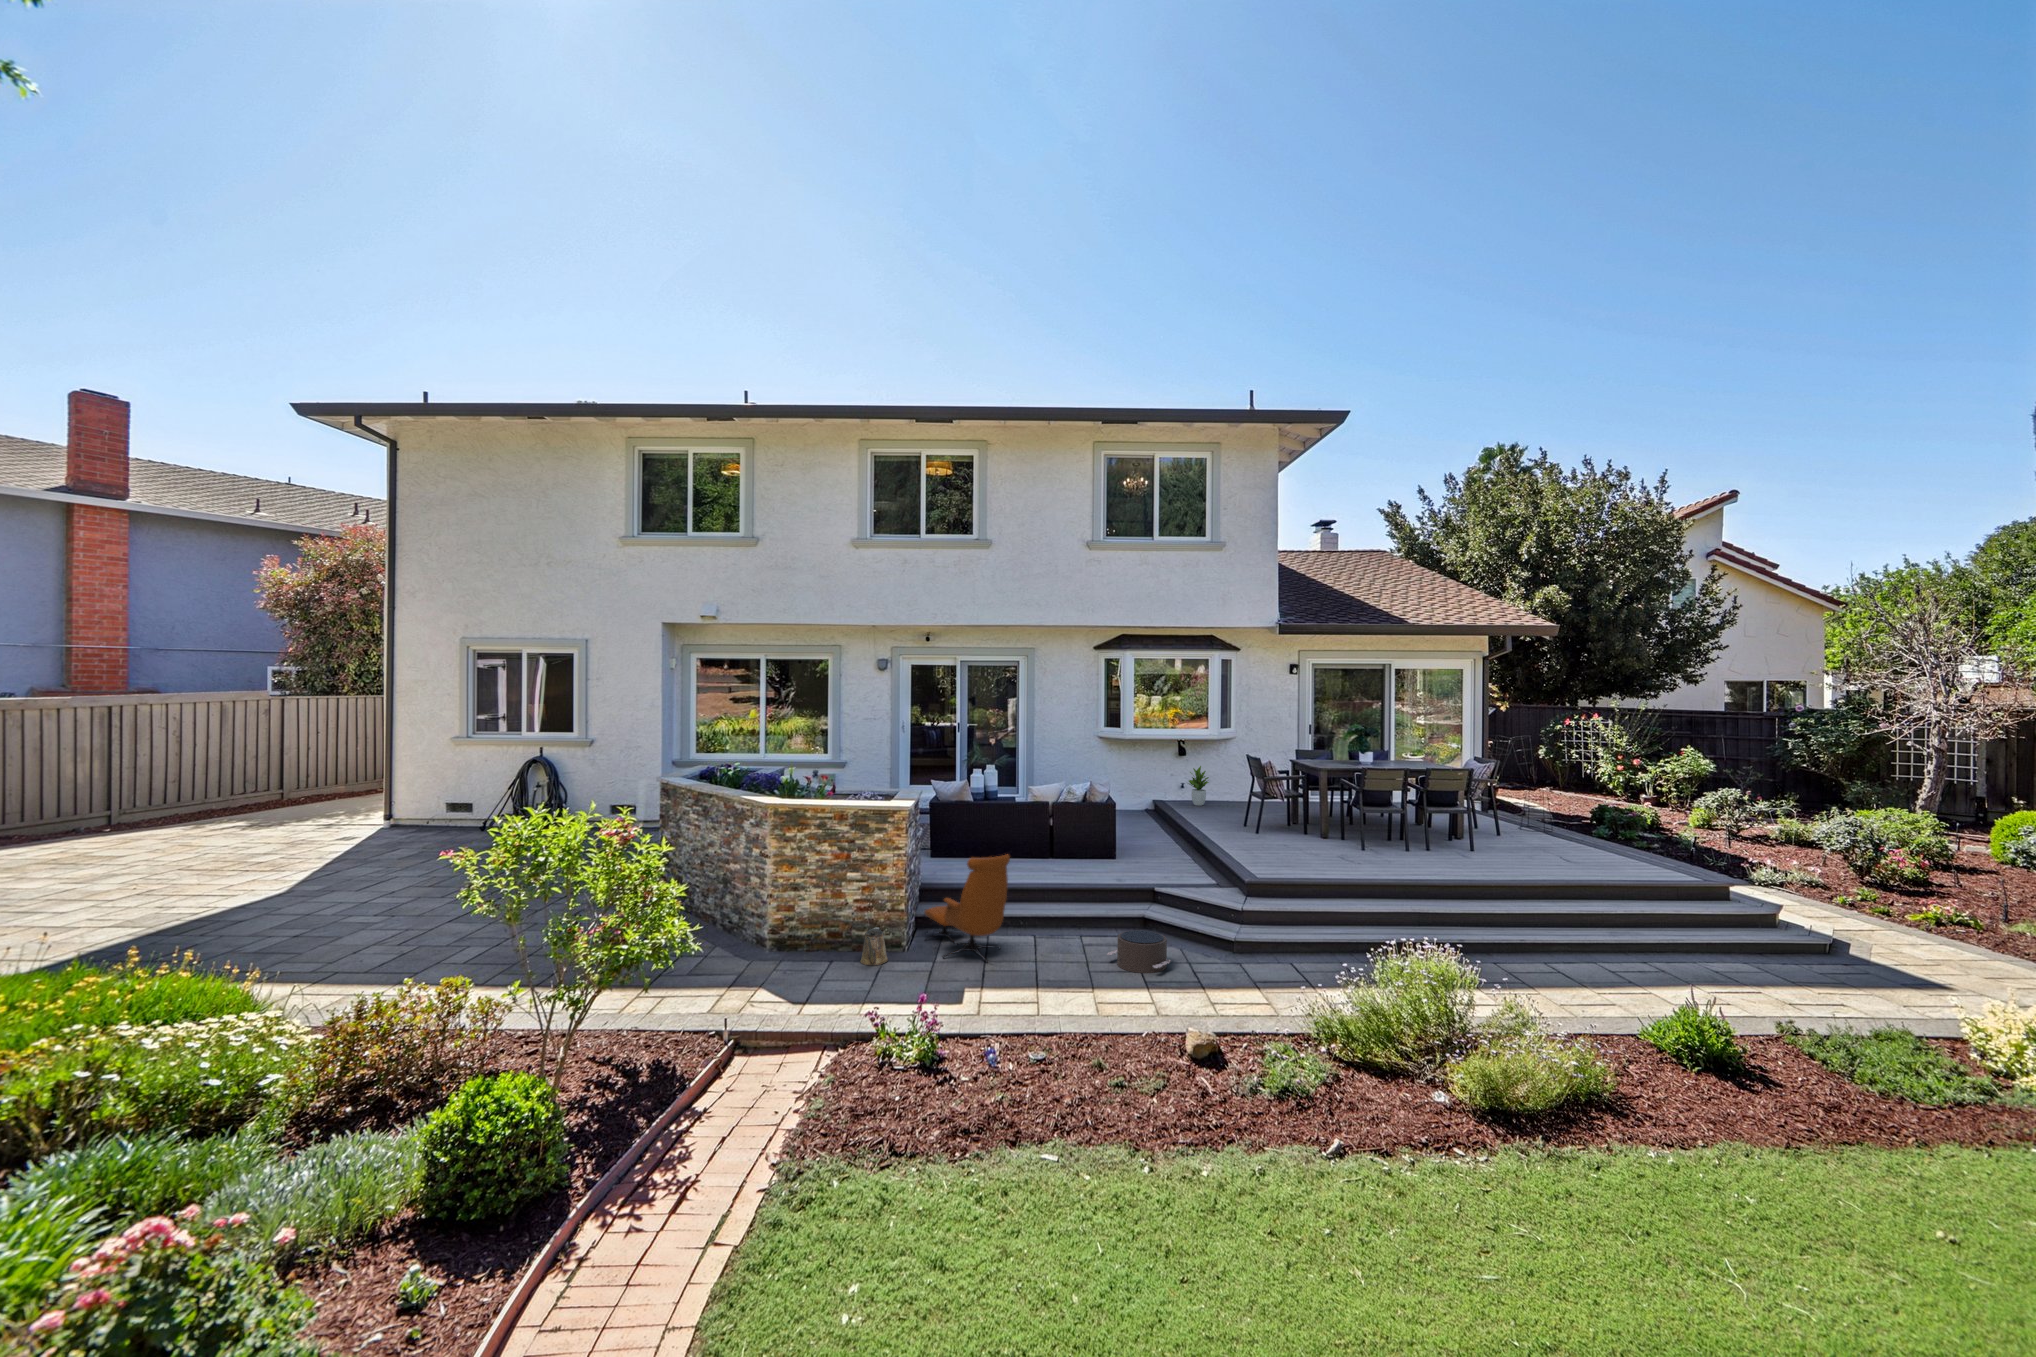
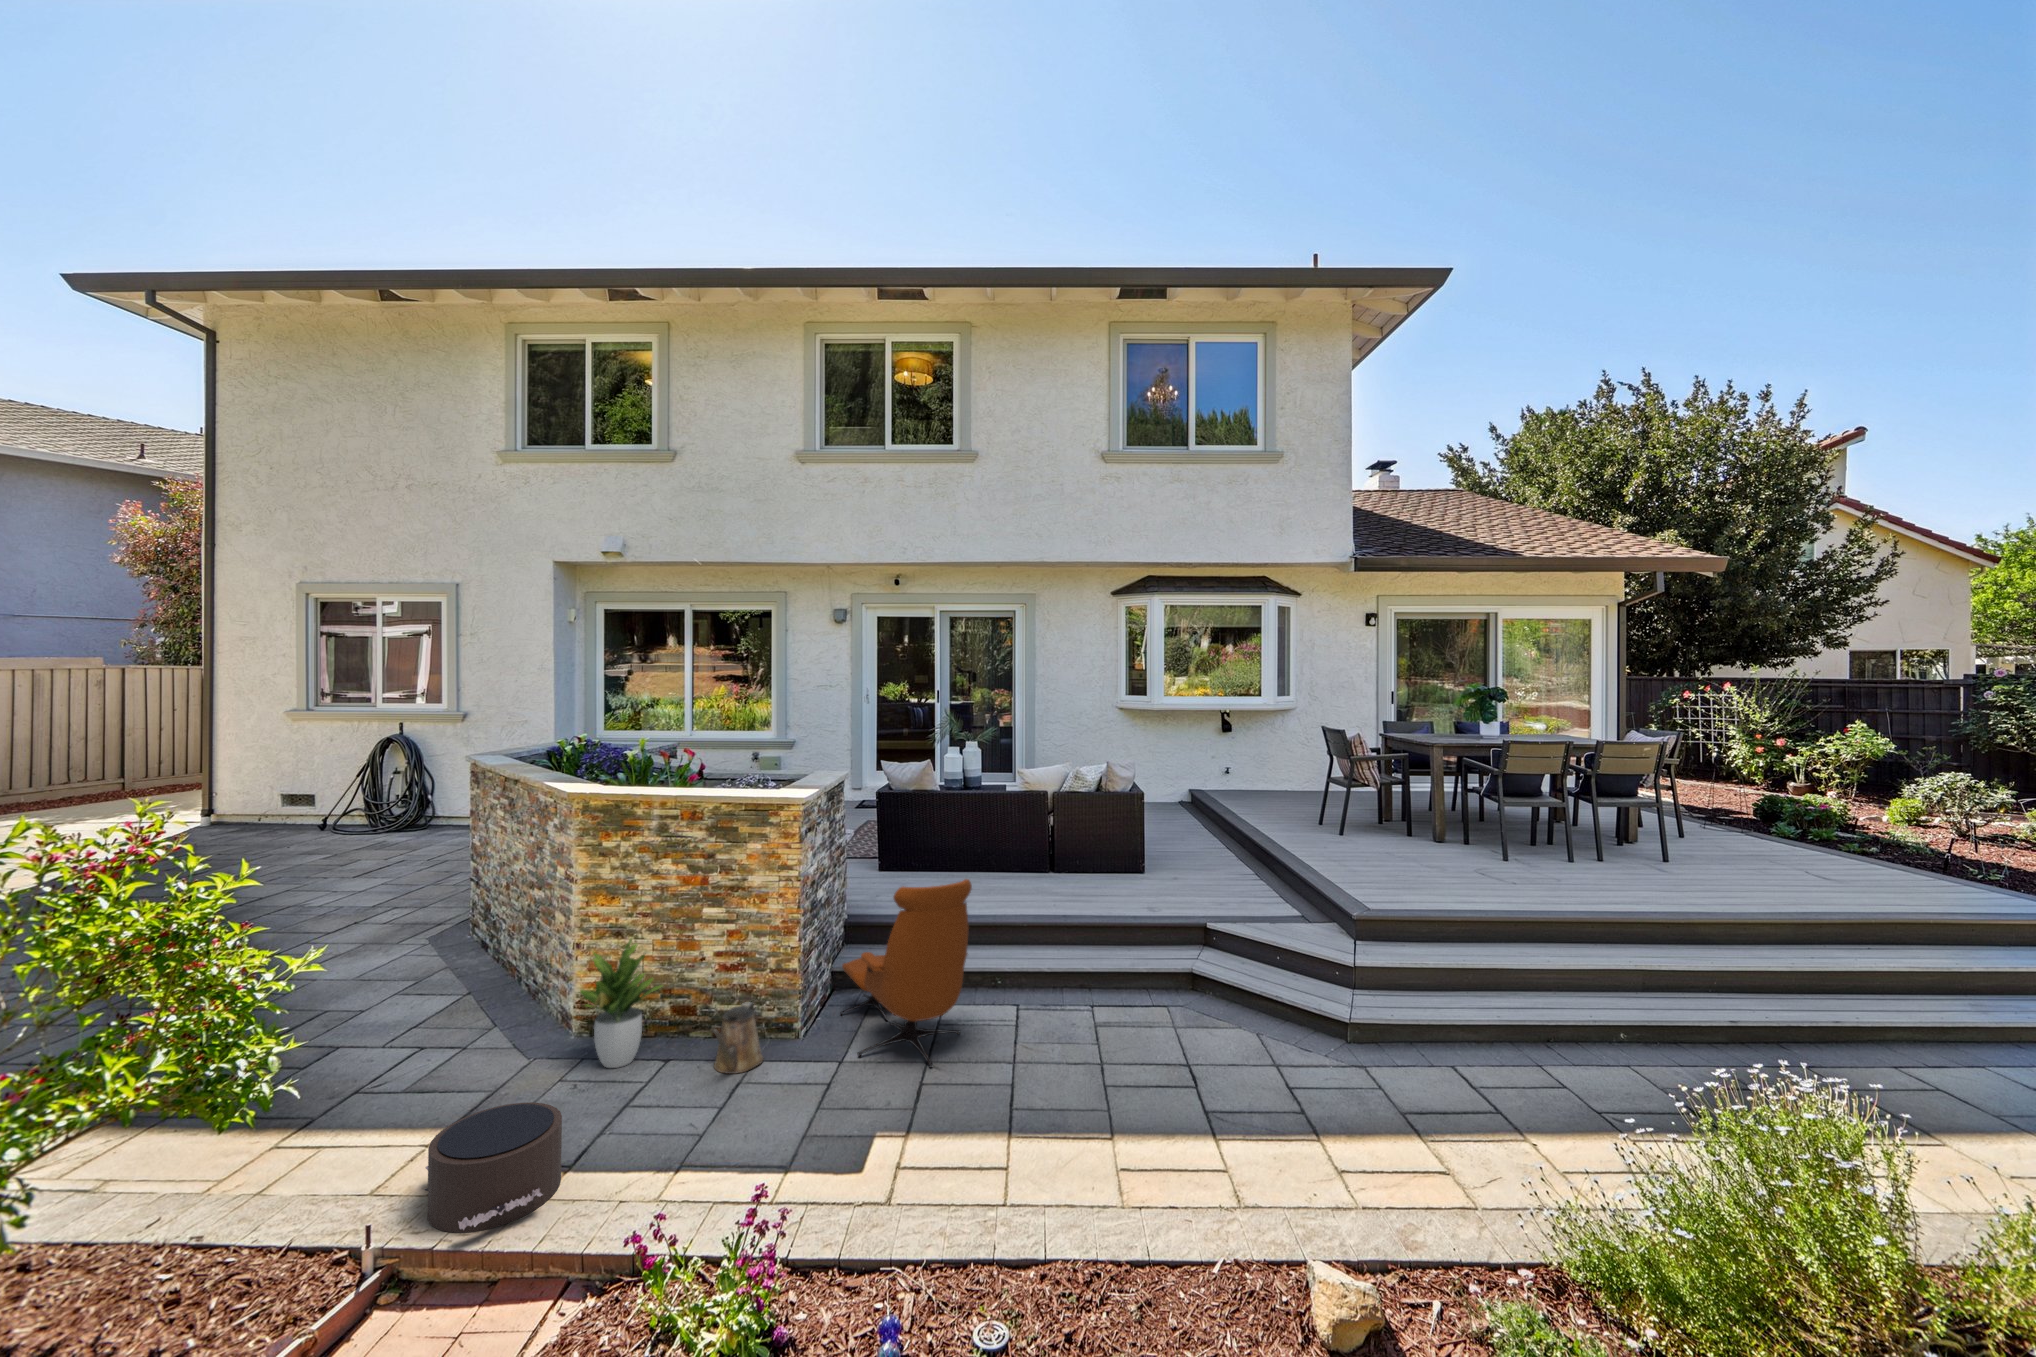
potted plant: present [1188,766,1209,806] -> present [580,939,662,1068]
pouf: present [1107,930,1171,973] -> present [425,1102,562,1233]

